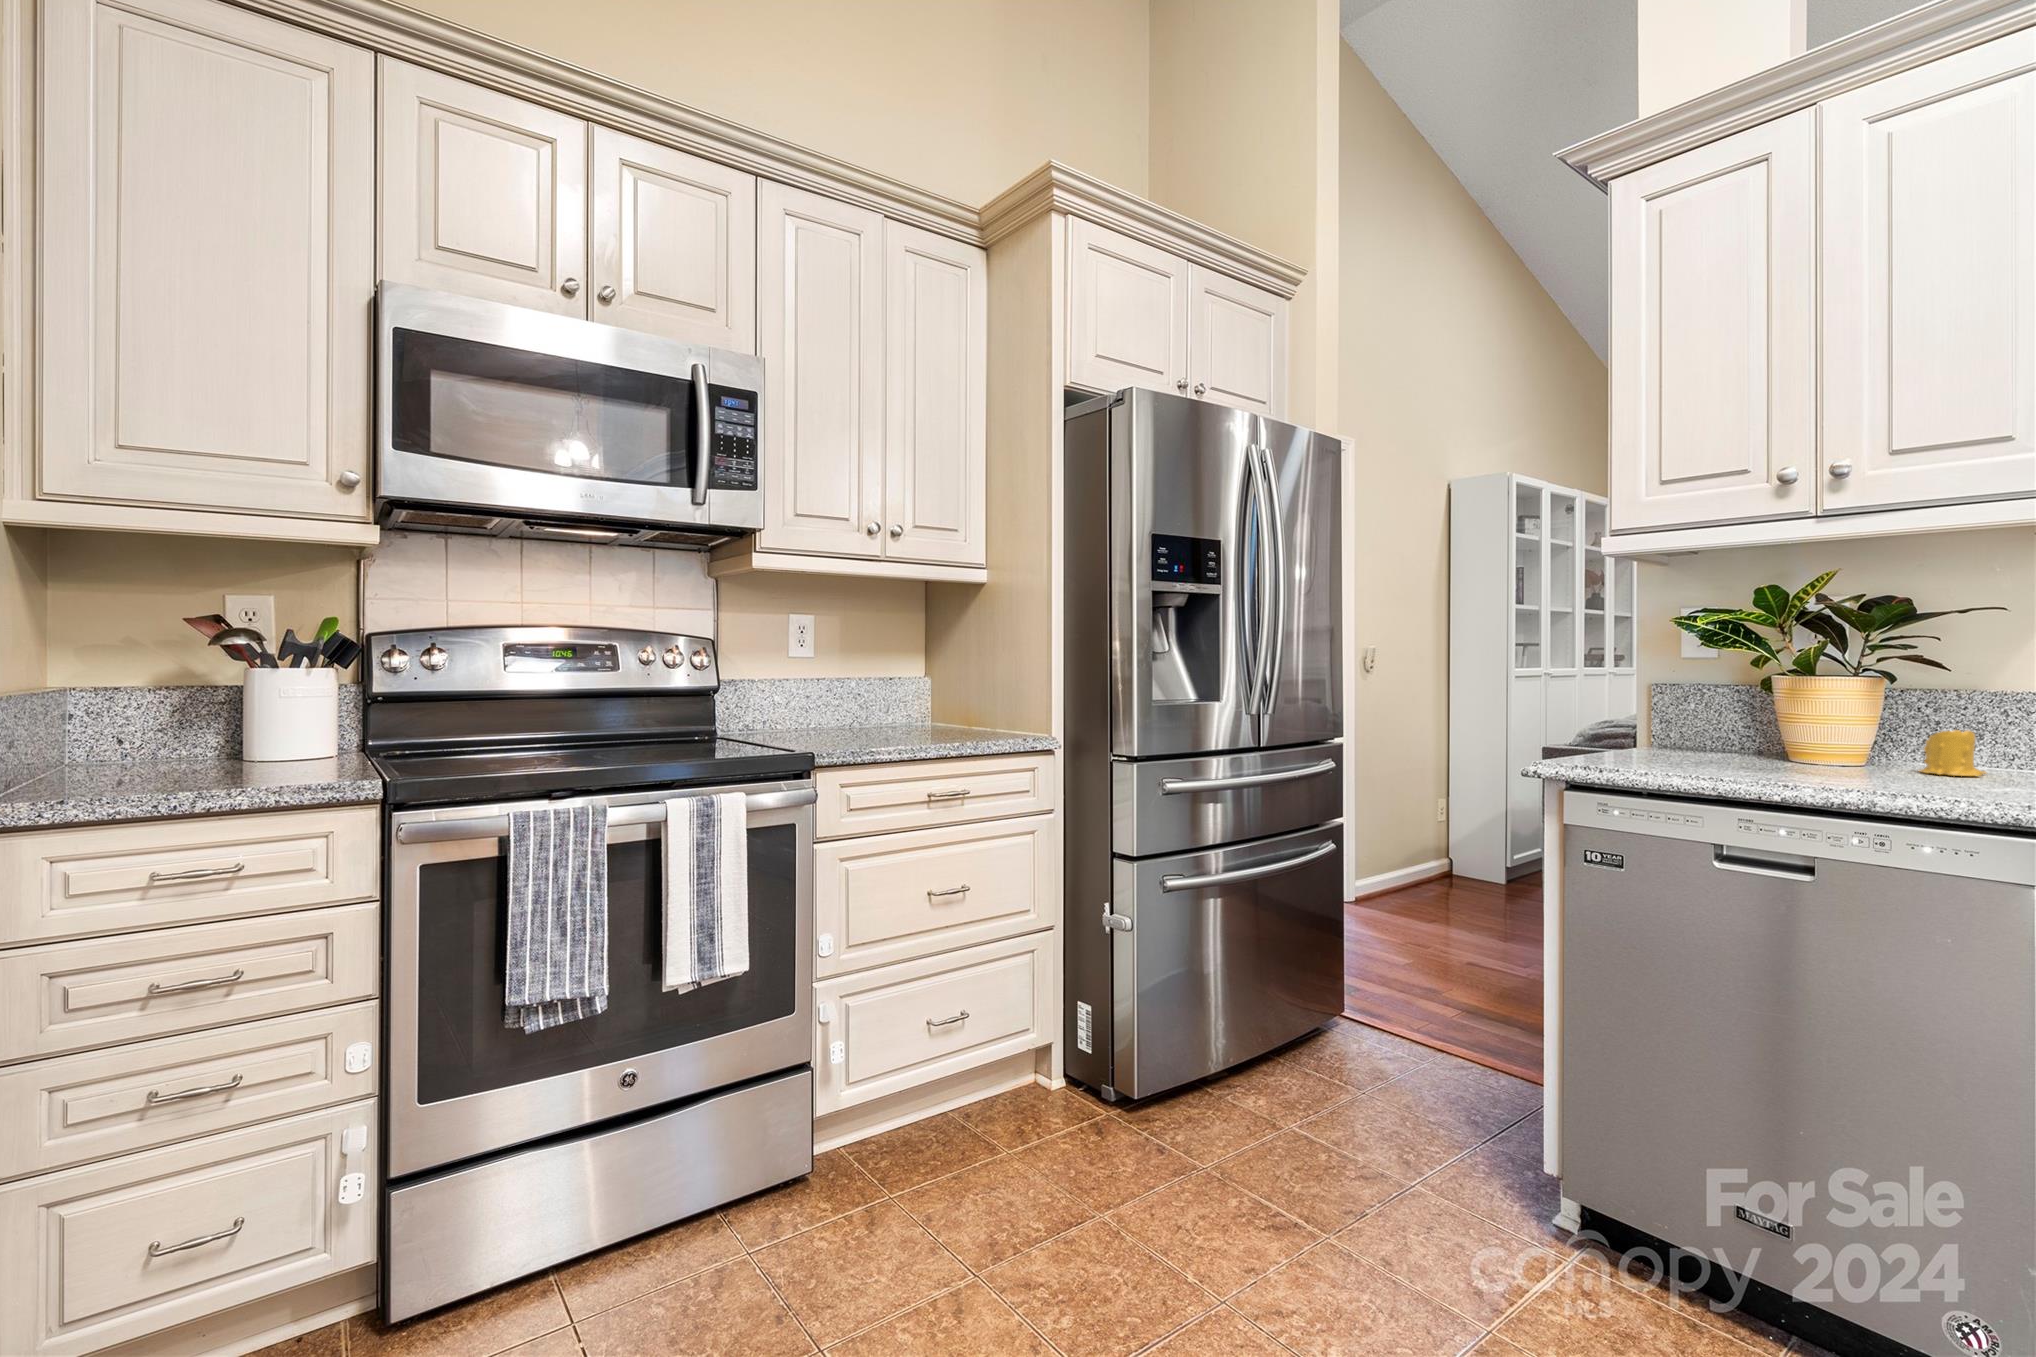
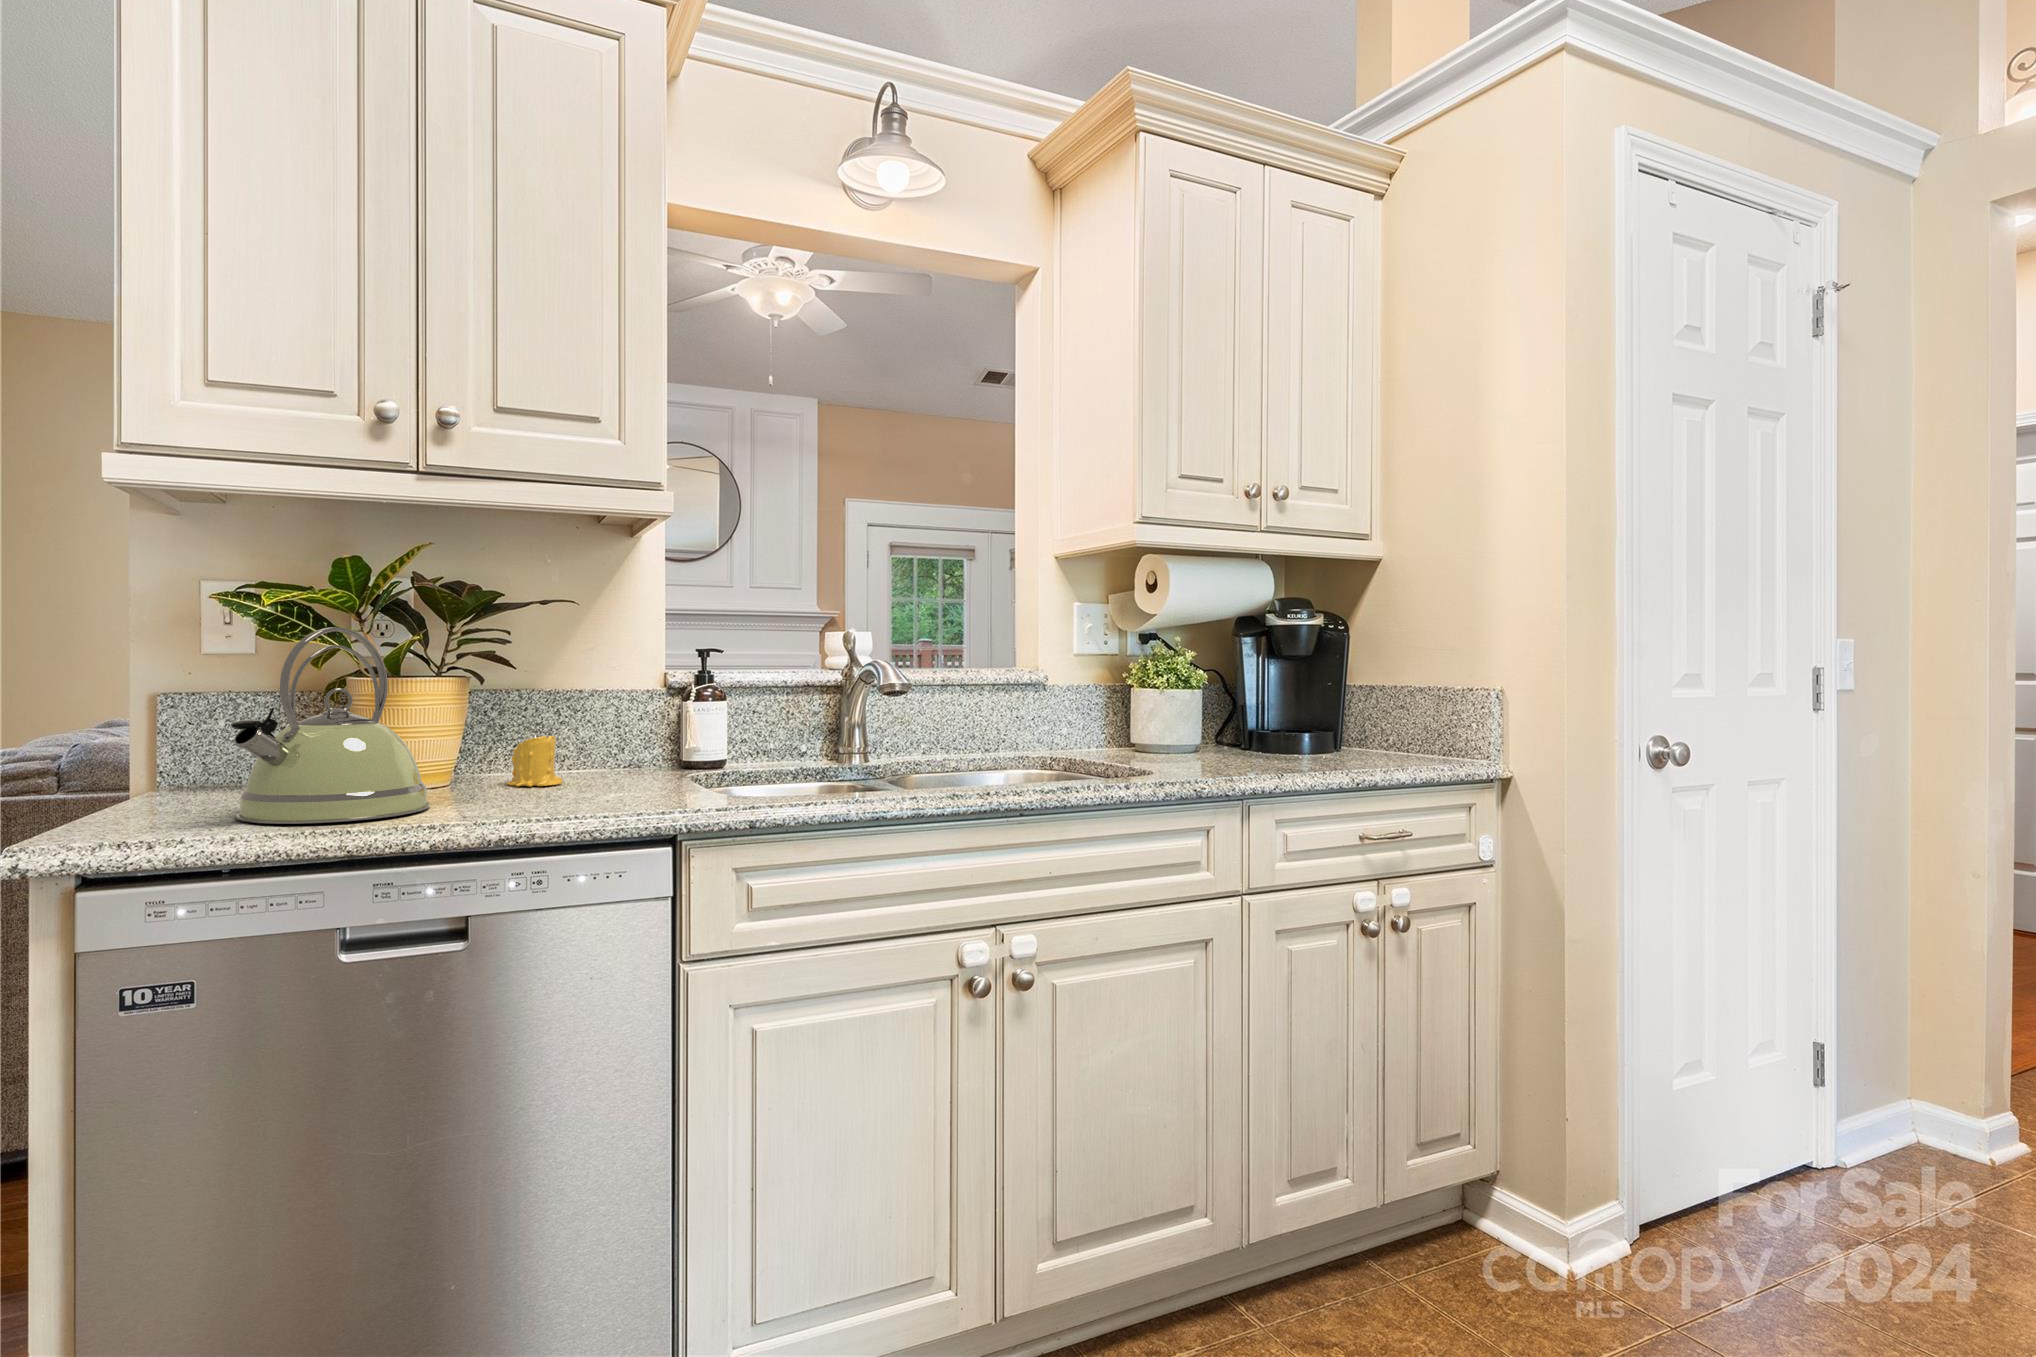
kettle: none [1659,636,1817,777] -> present [231,627,430,824]

